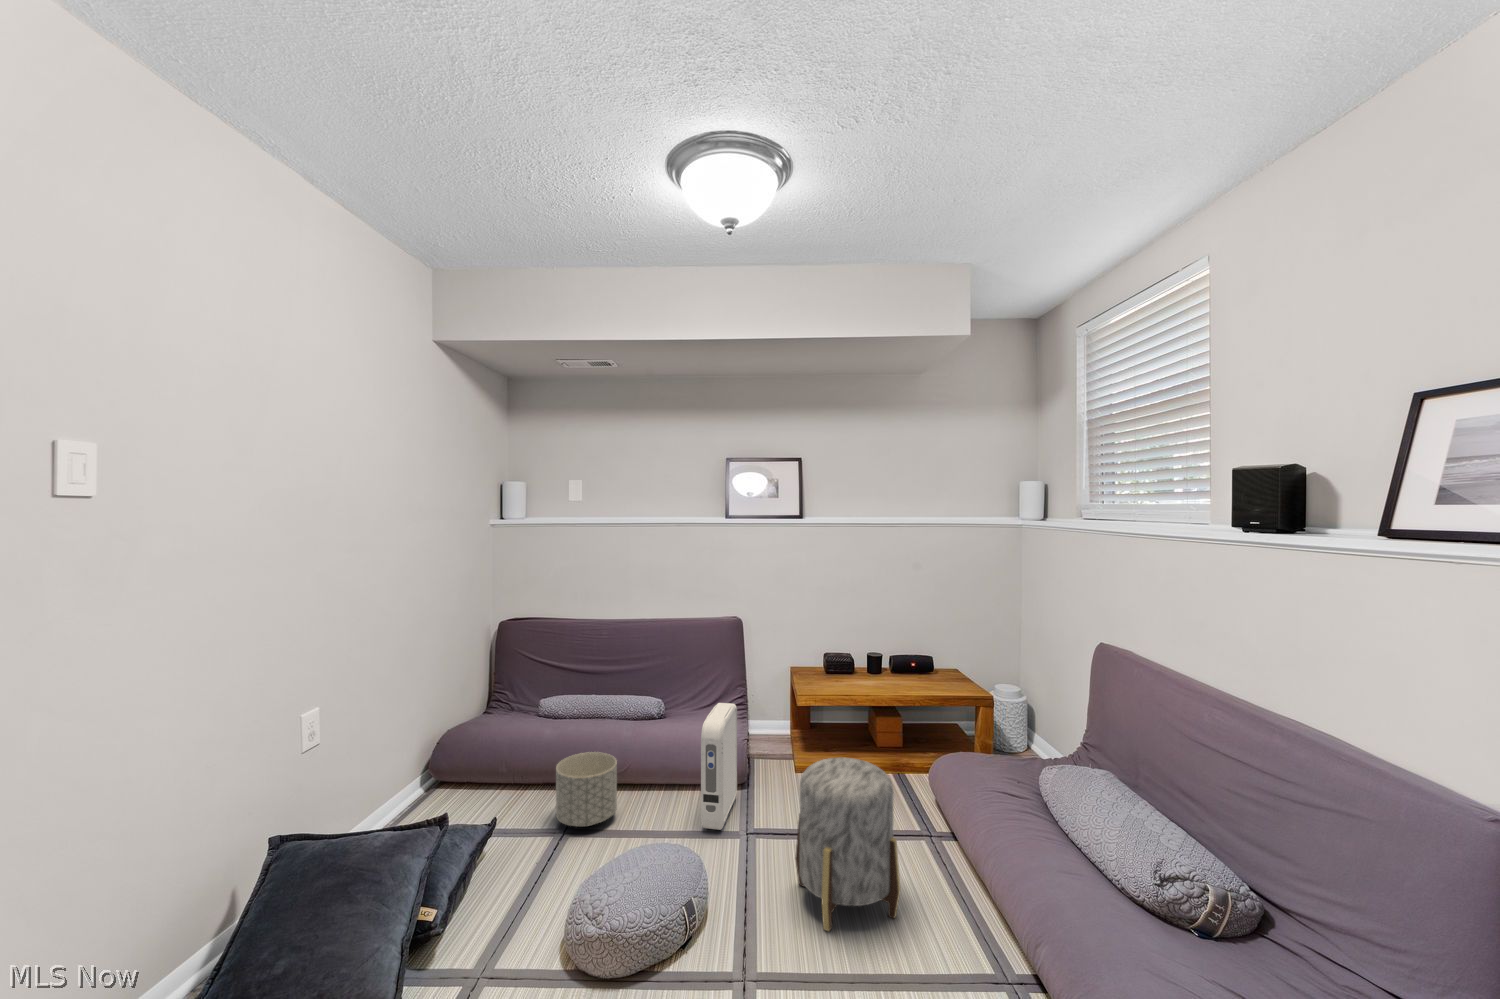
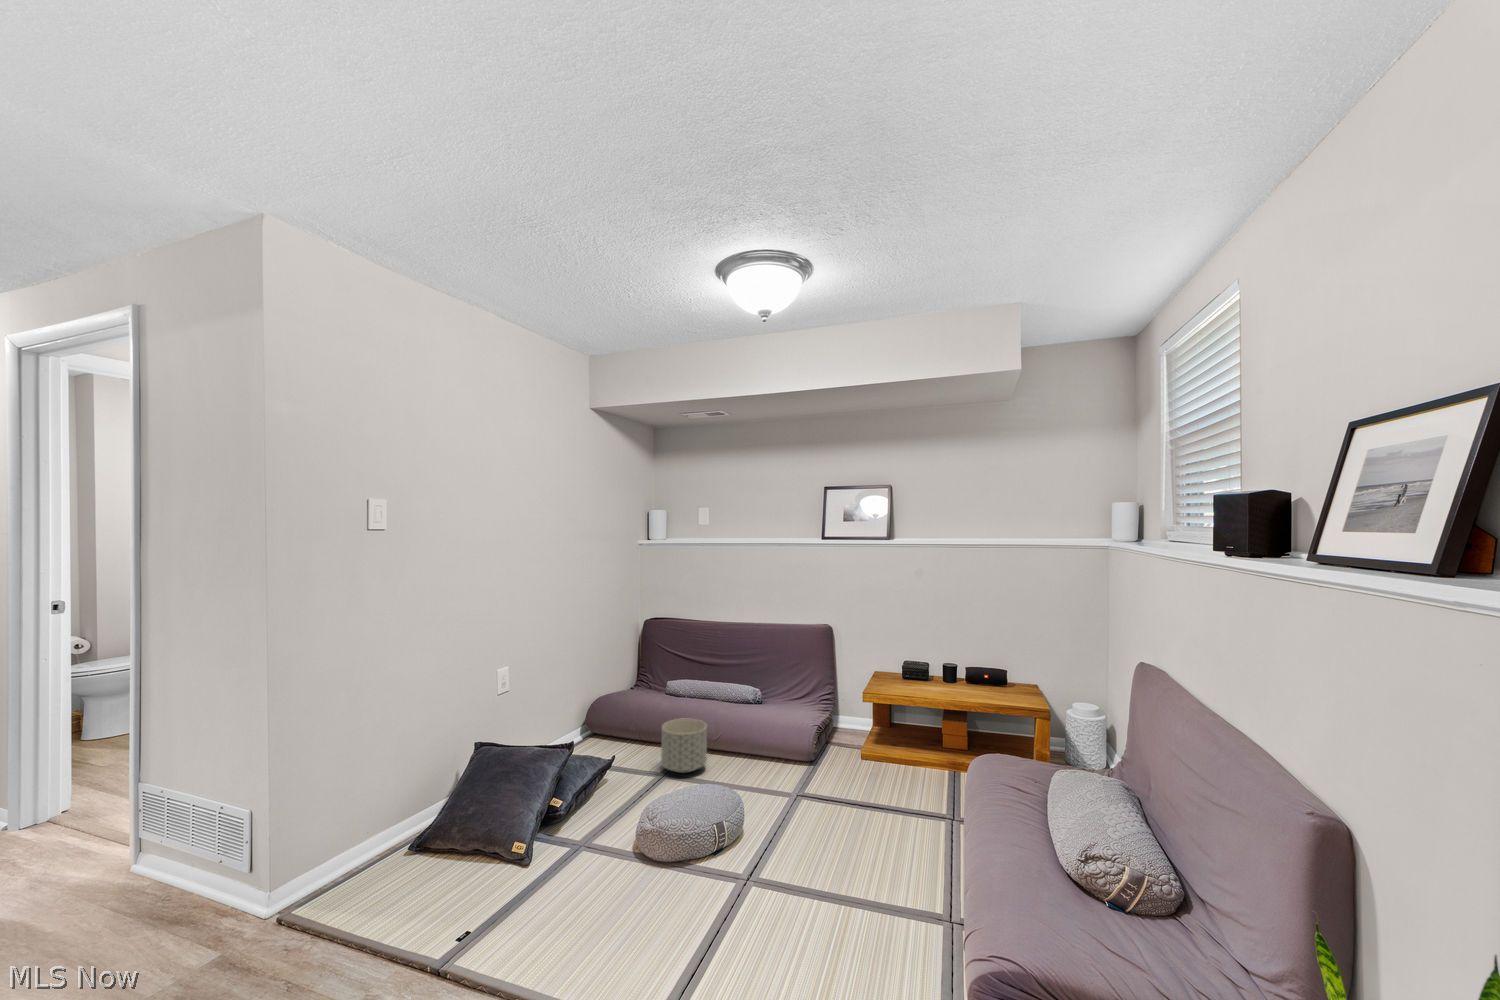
air purifier: present [701,703,737,830] -> none [764,690,803,790]
stool: present [796,758,900,931] -> none [817,735,894,870]

